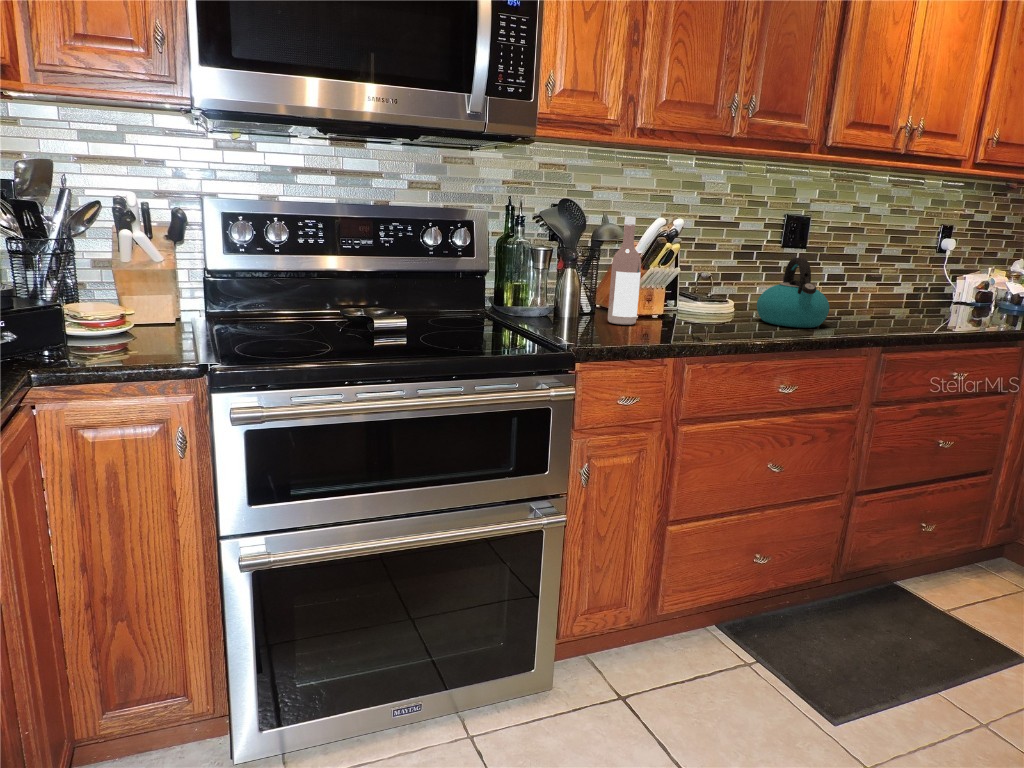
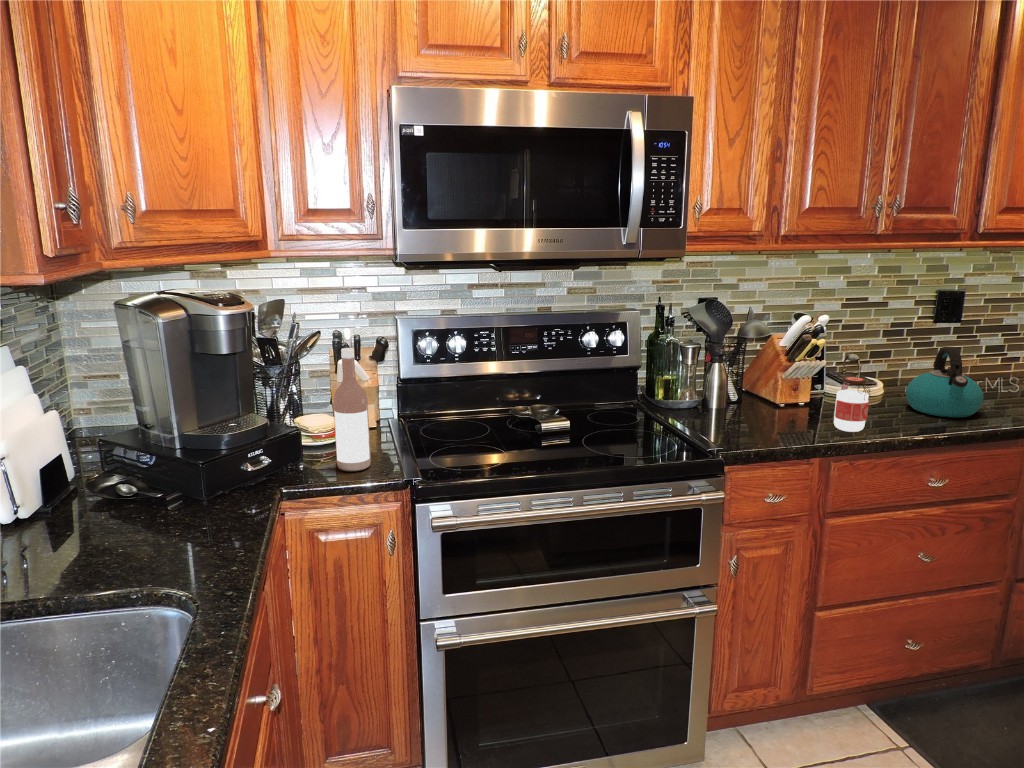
wine bottle: present [608,217,641,325] -> present [333,348,371,471]
jar: none [687,278,725,336] -> present [834,377,870,432]

